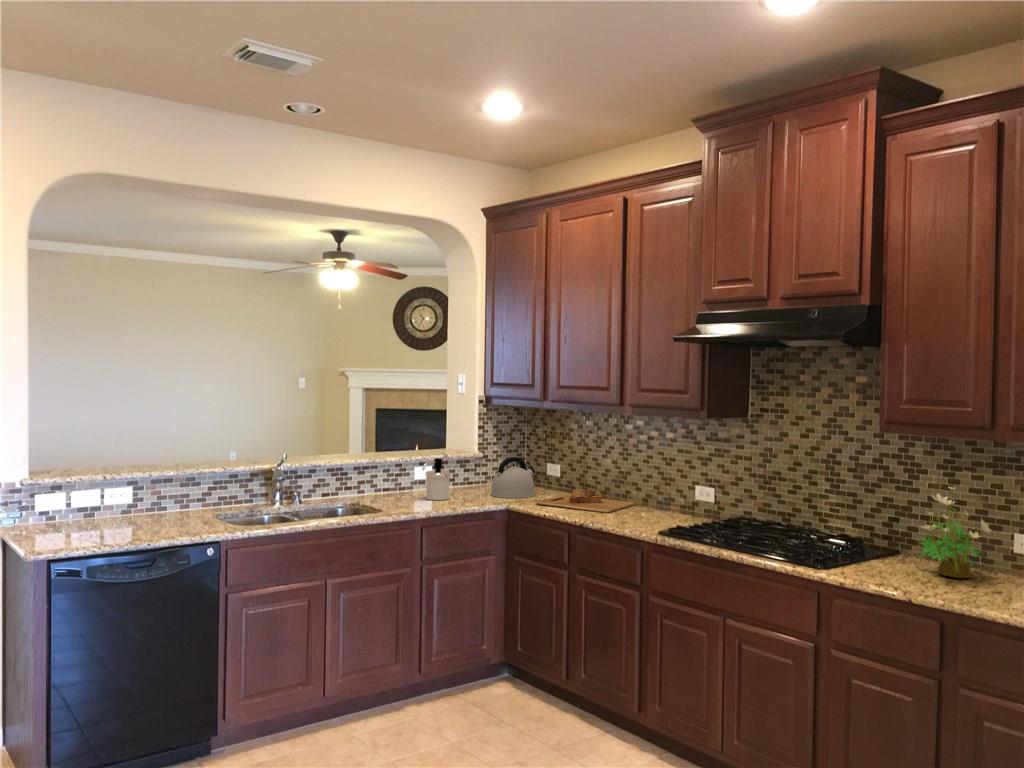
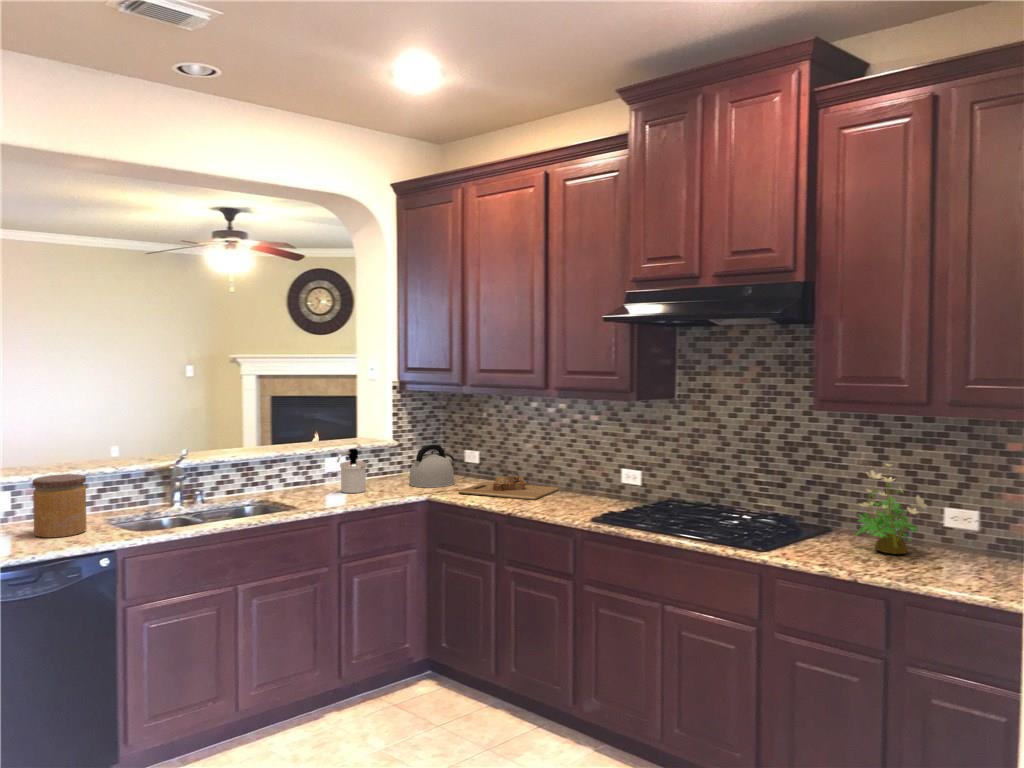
jar: none [153,472,198,528] -> present [33,474,87,538]

